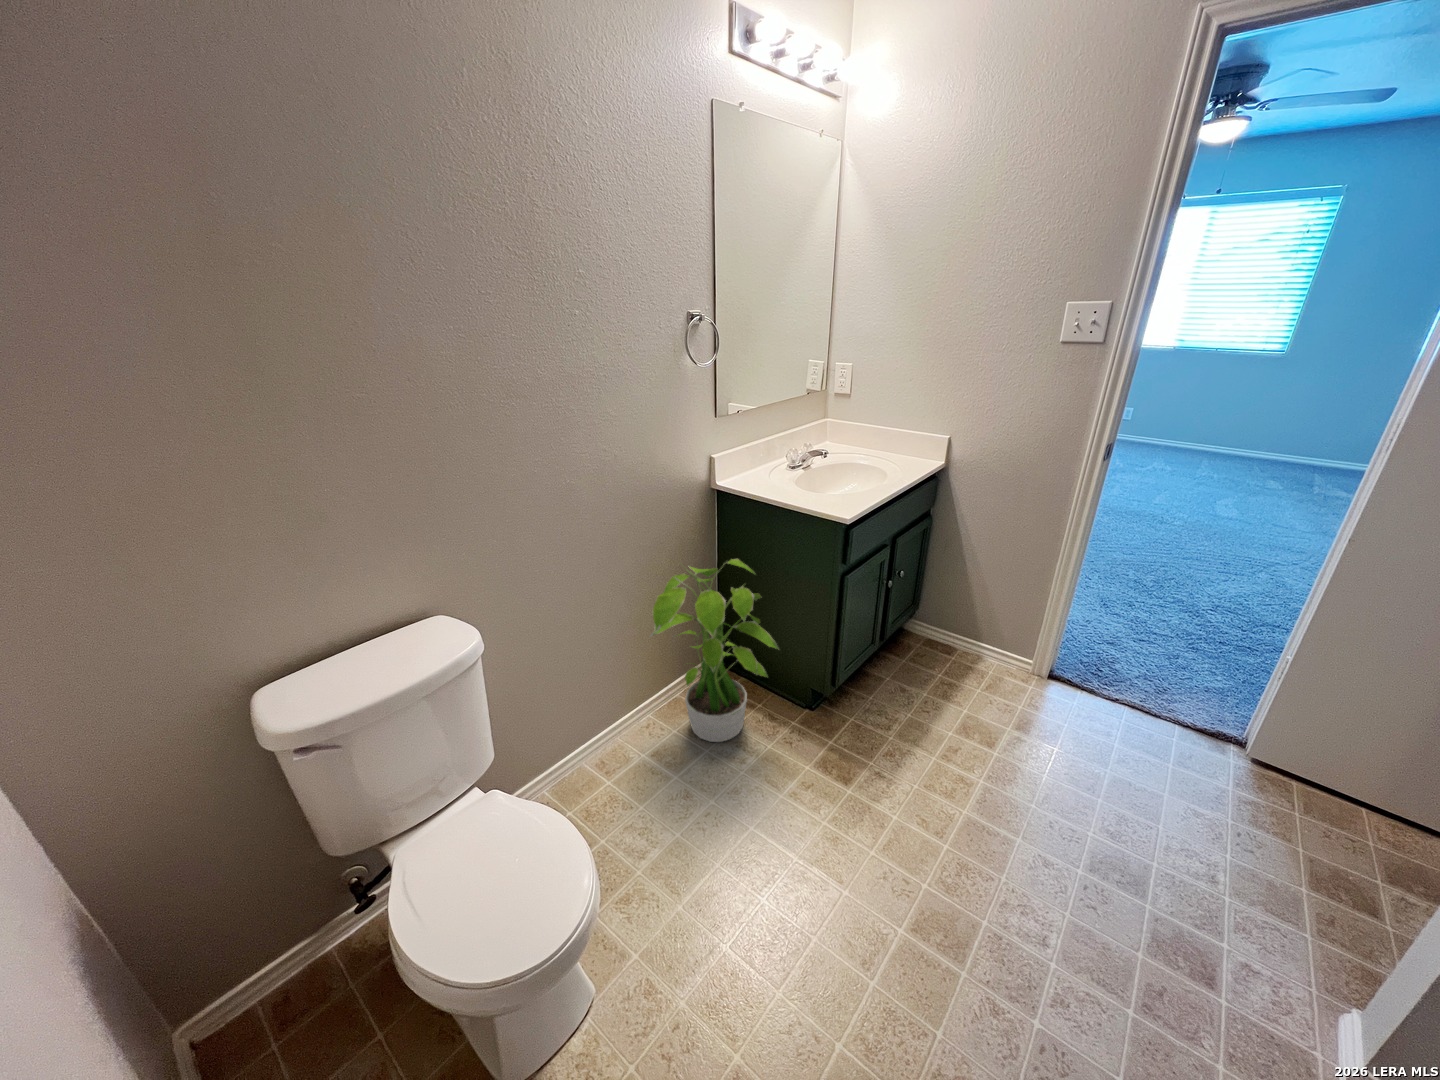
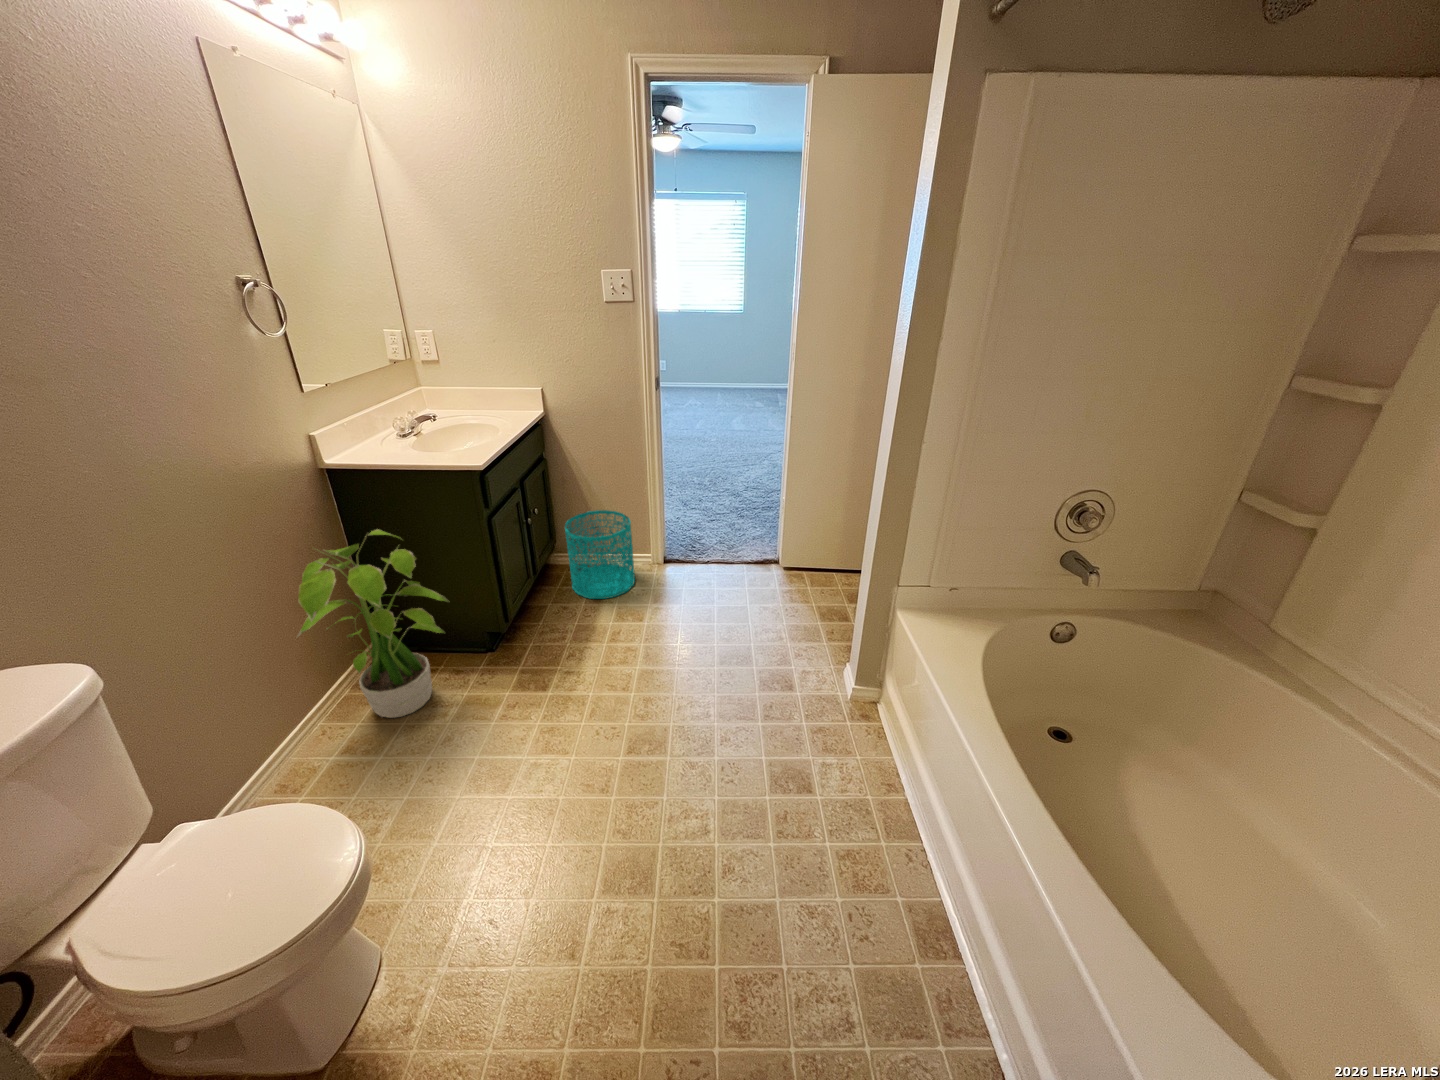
wastebasket: none [919,587,1016,700] -> present [565,510,635,599]

